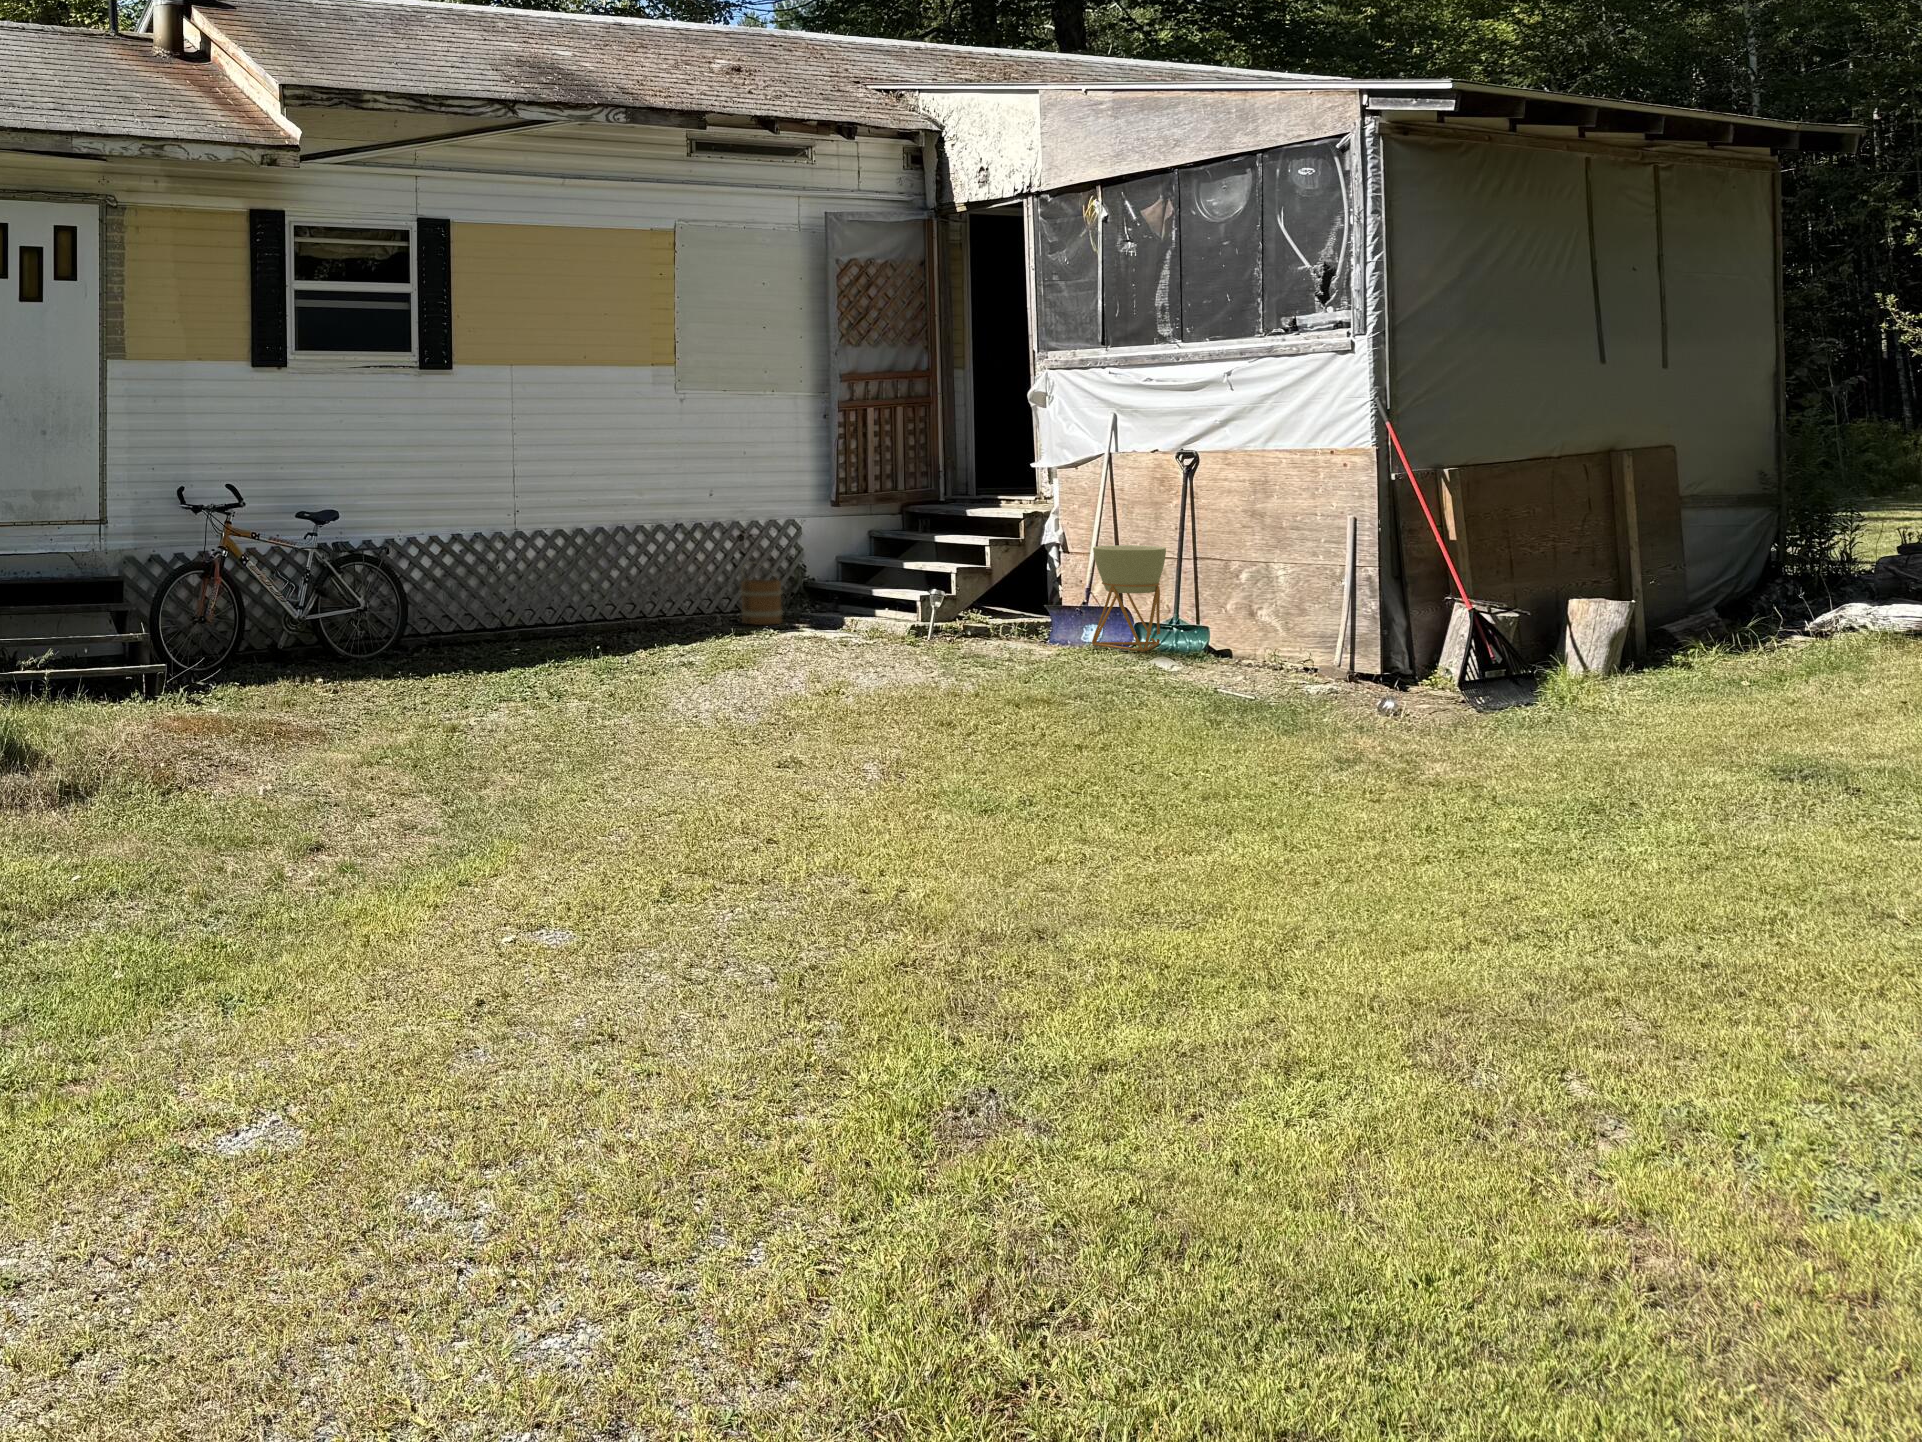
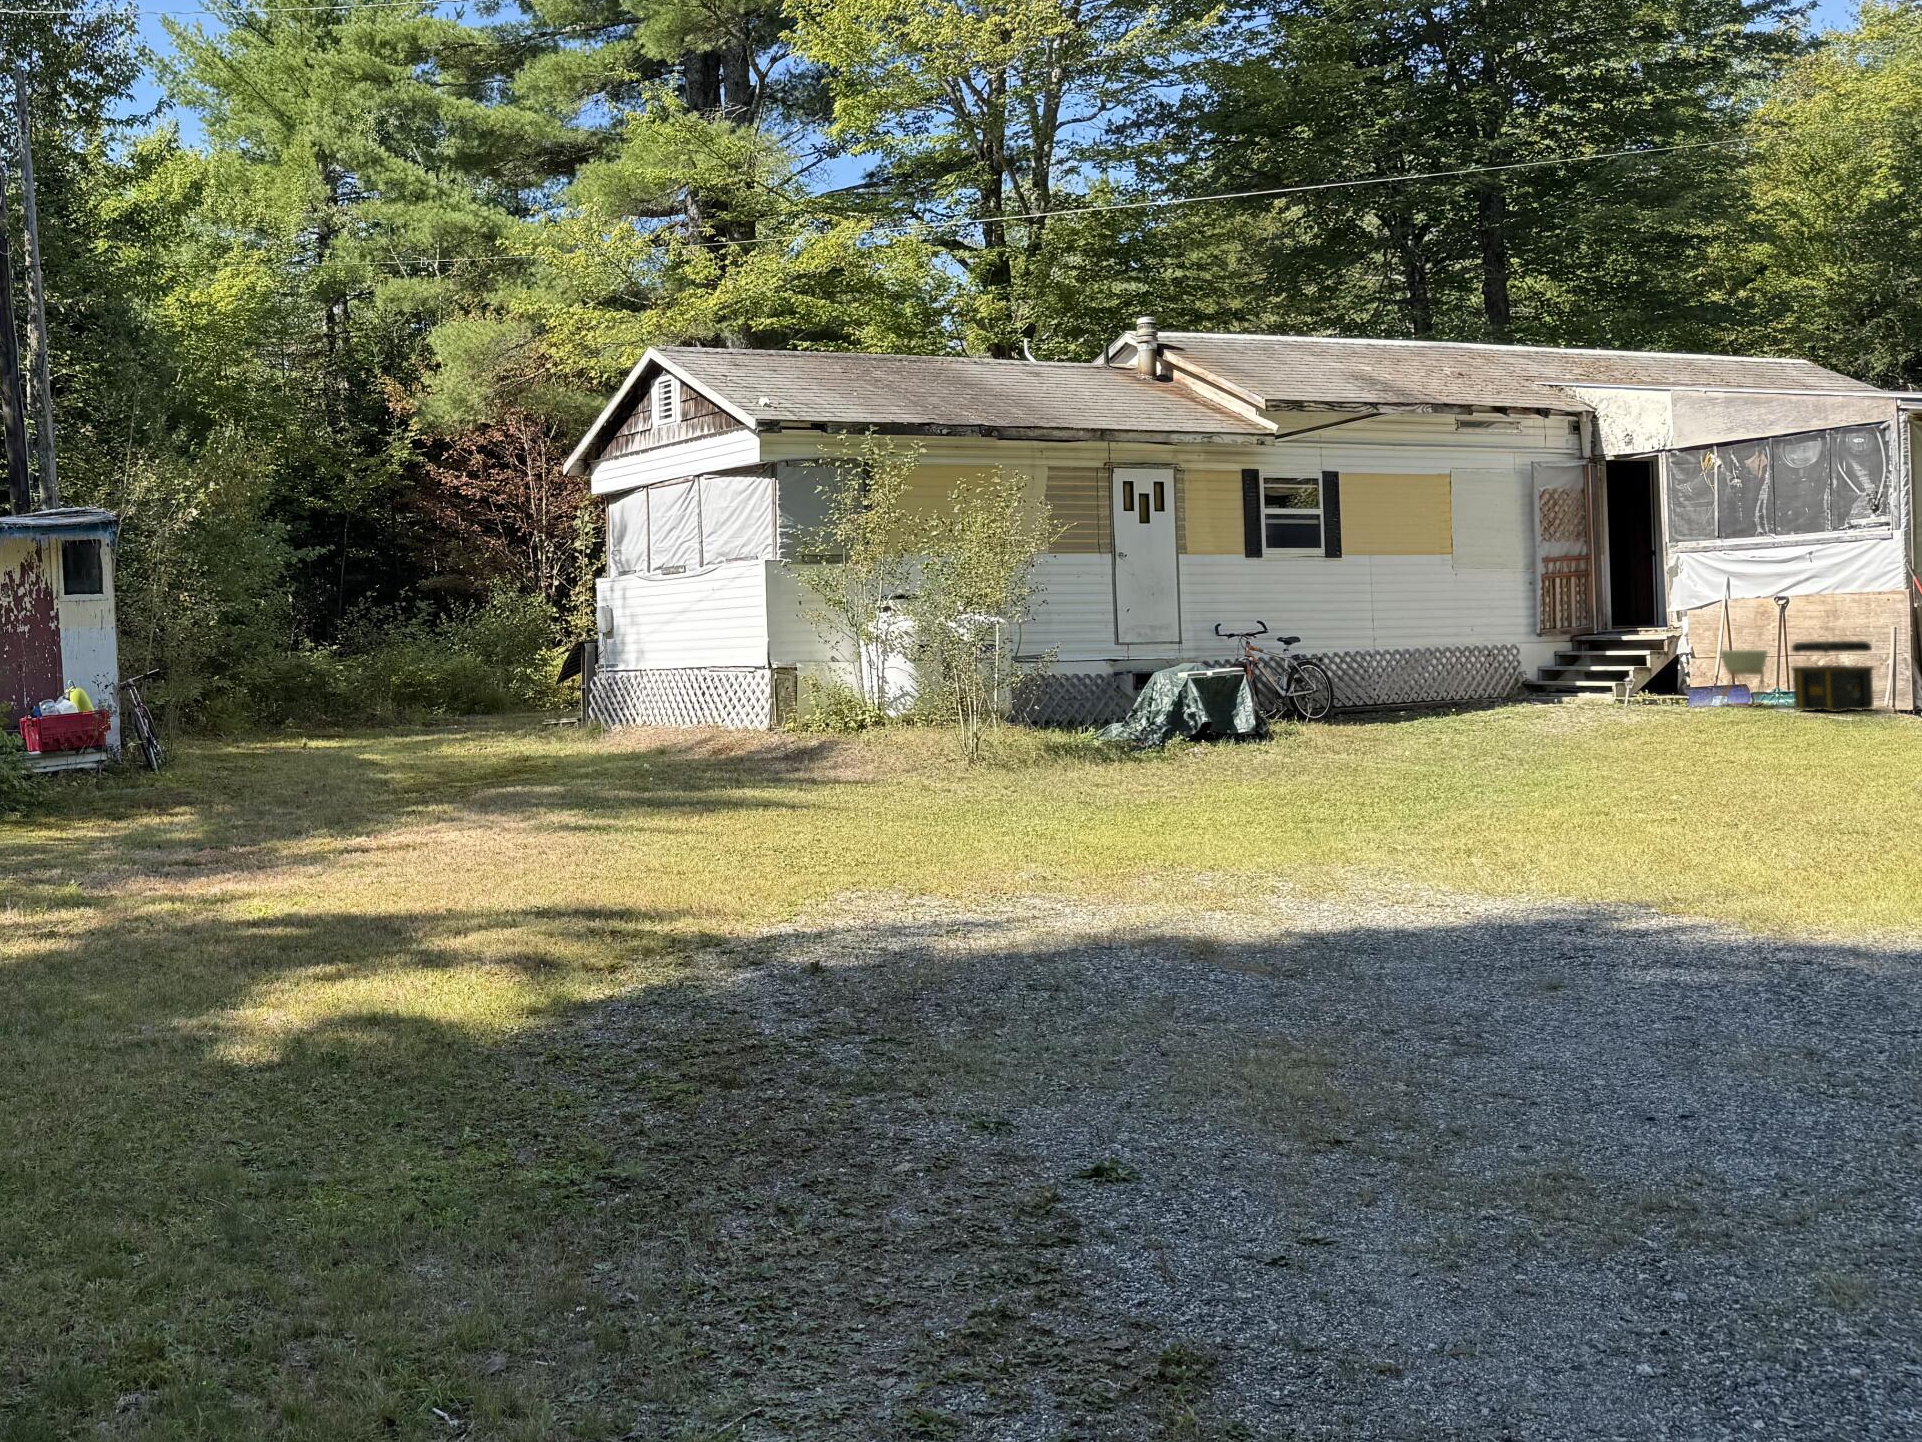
toolbox: none [1196,536,1327,674] -> present [1792,641,1874,712]
bucket: present [741,568,783,625] -> none [1474,668,1503,702]

